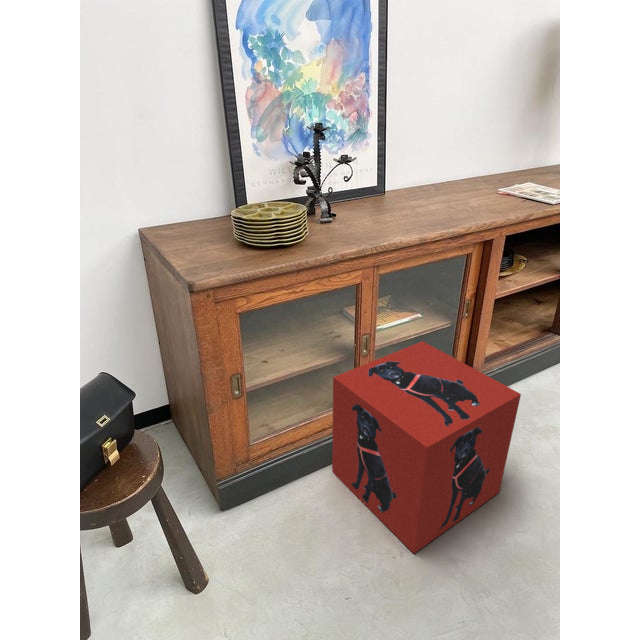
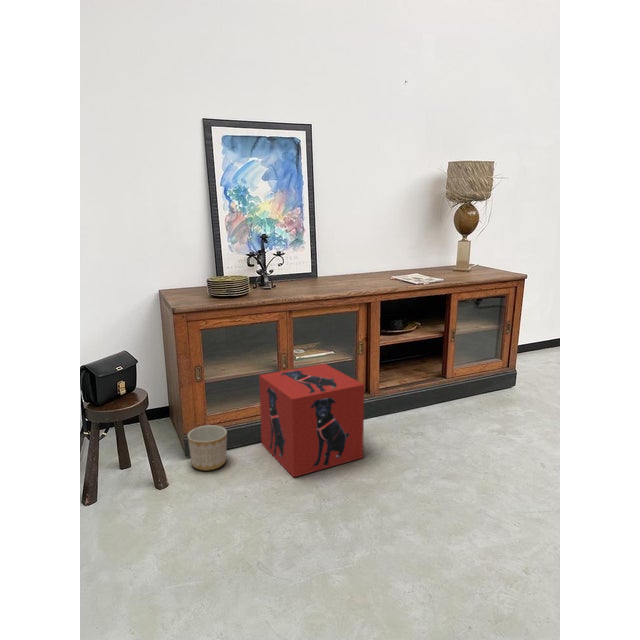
planter: none [227,465,293,549] -> present [188,425,227,470]

